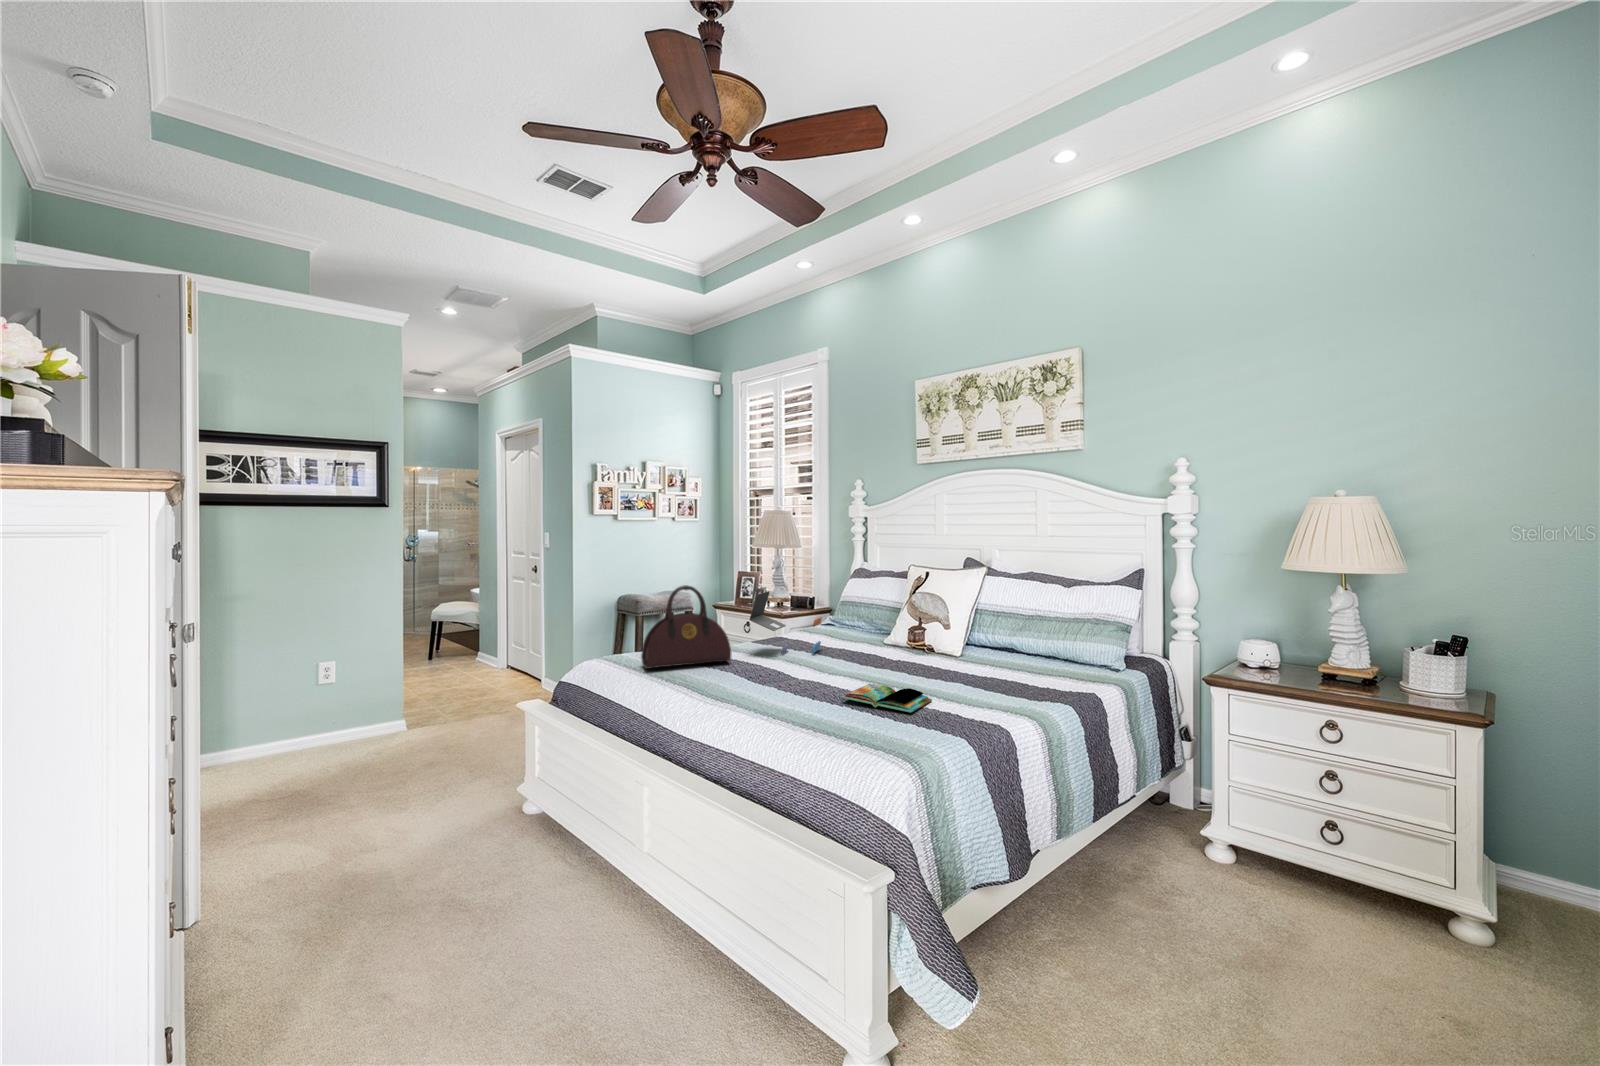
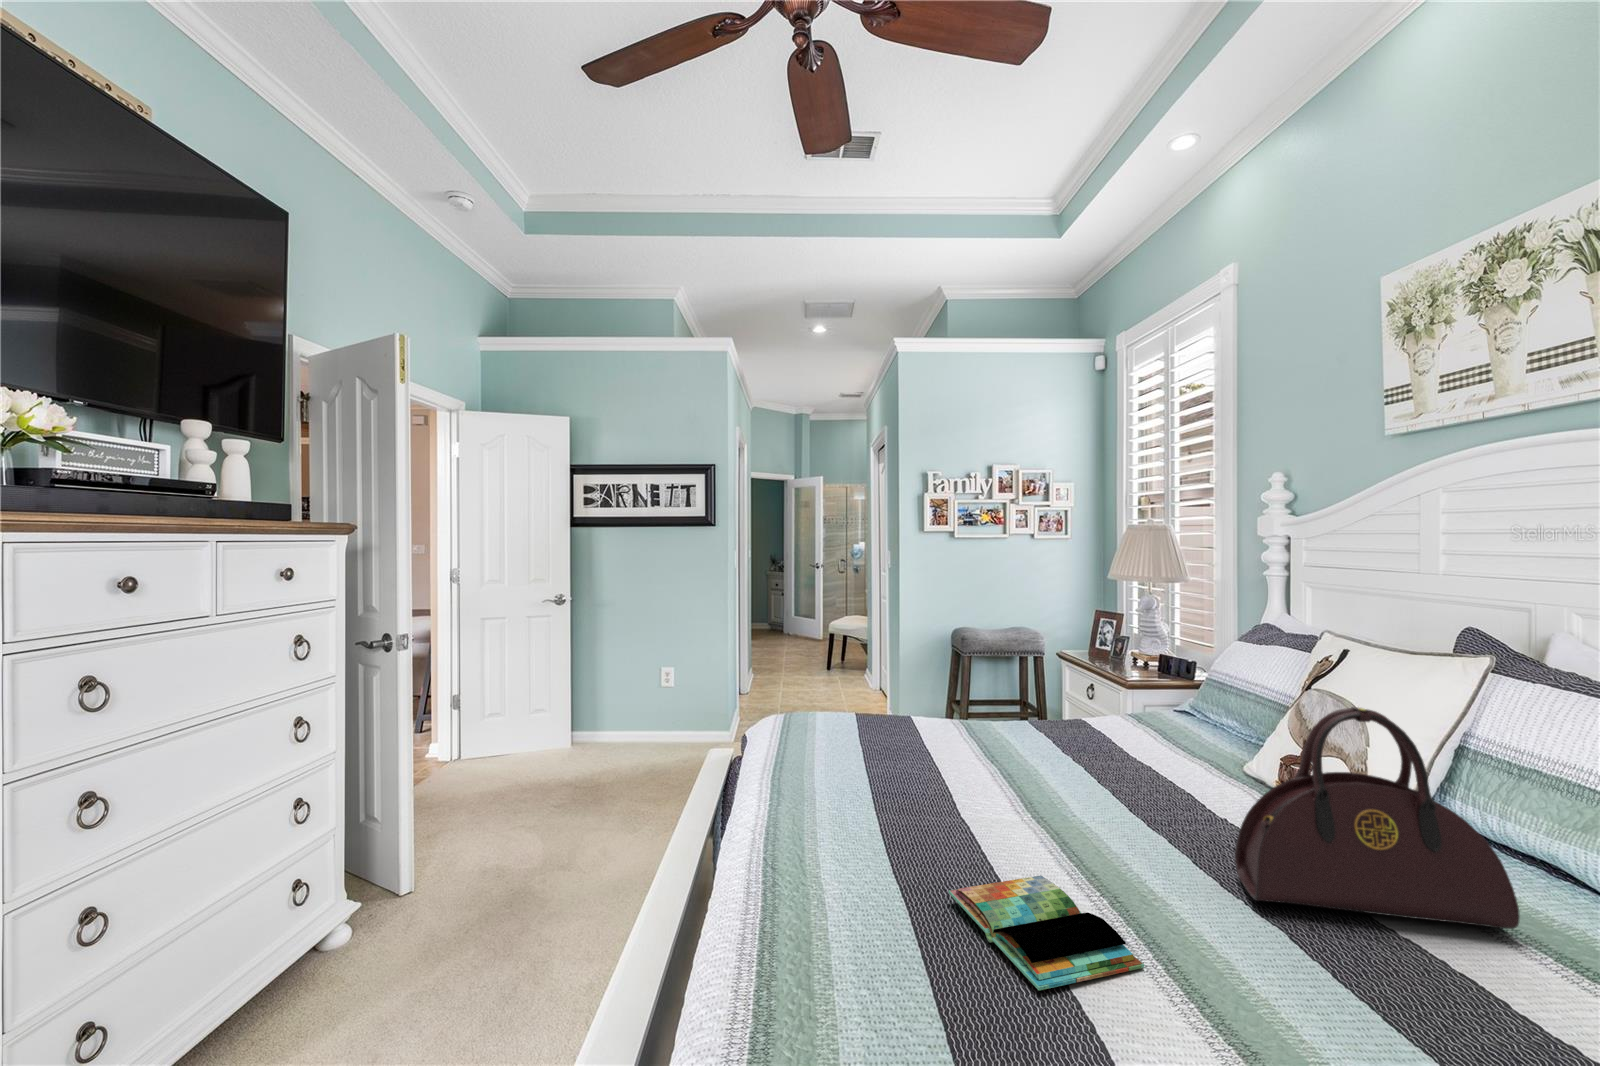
handbag: present [641,585,731,669] -> present [1235,707,1520,929]
laptop: present [750,591,822,654] -> none [960,654,1092,770]

